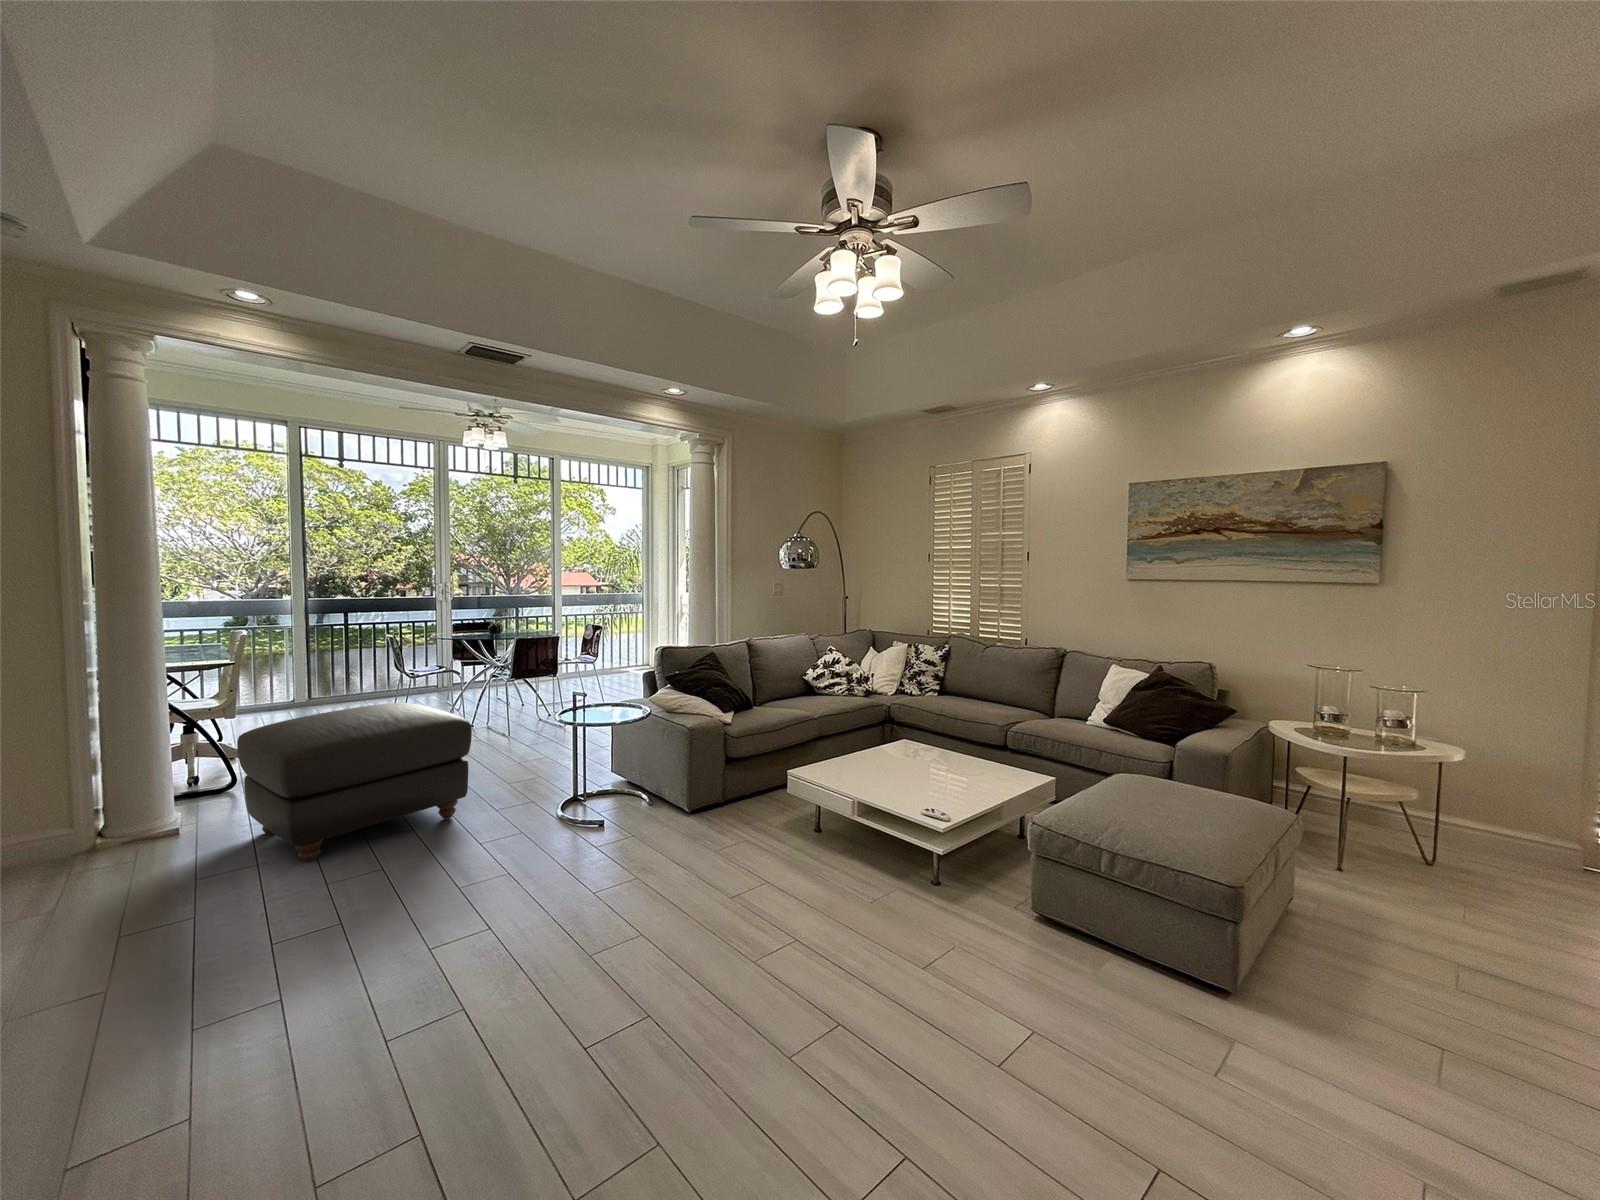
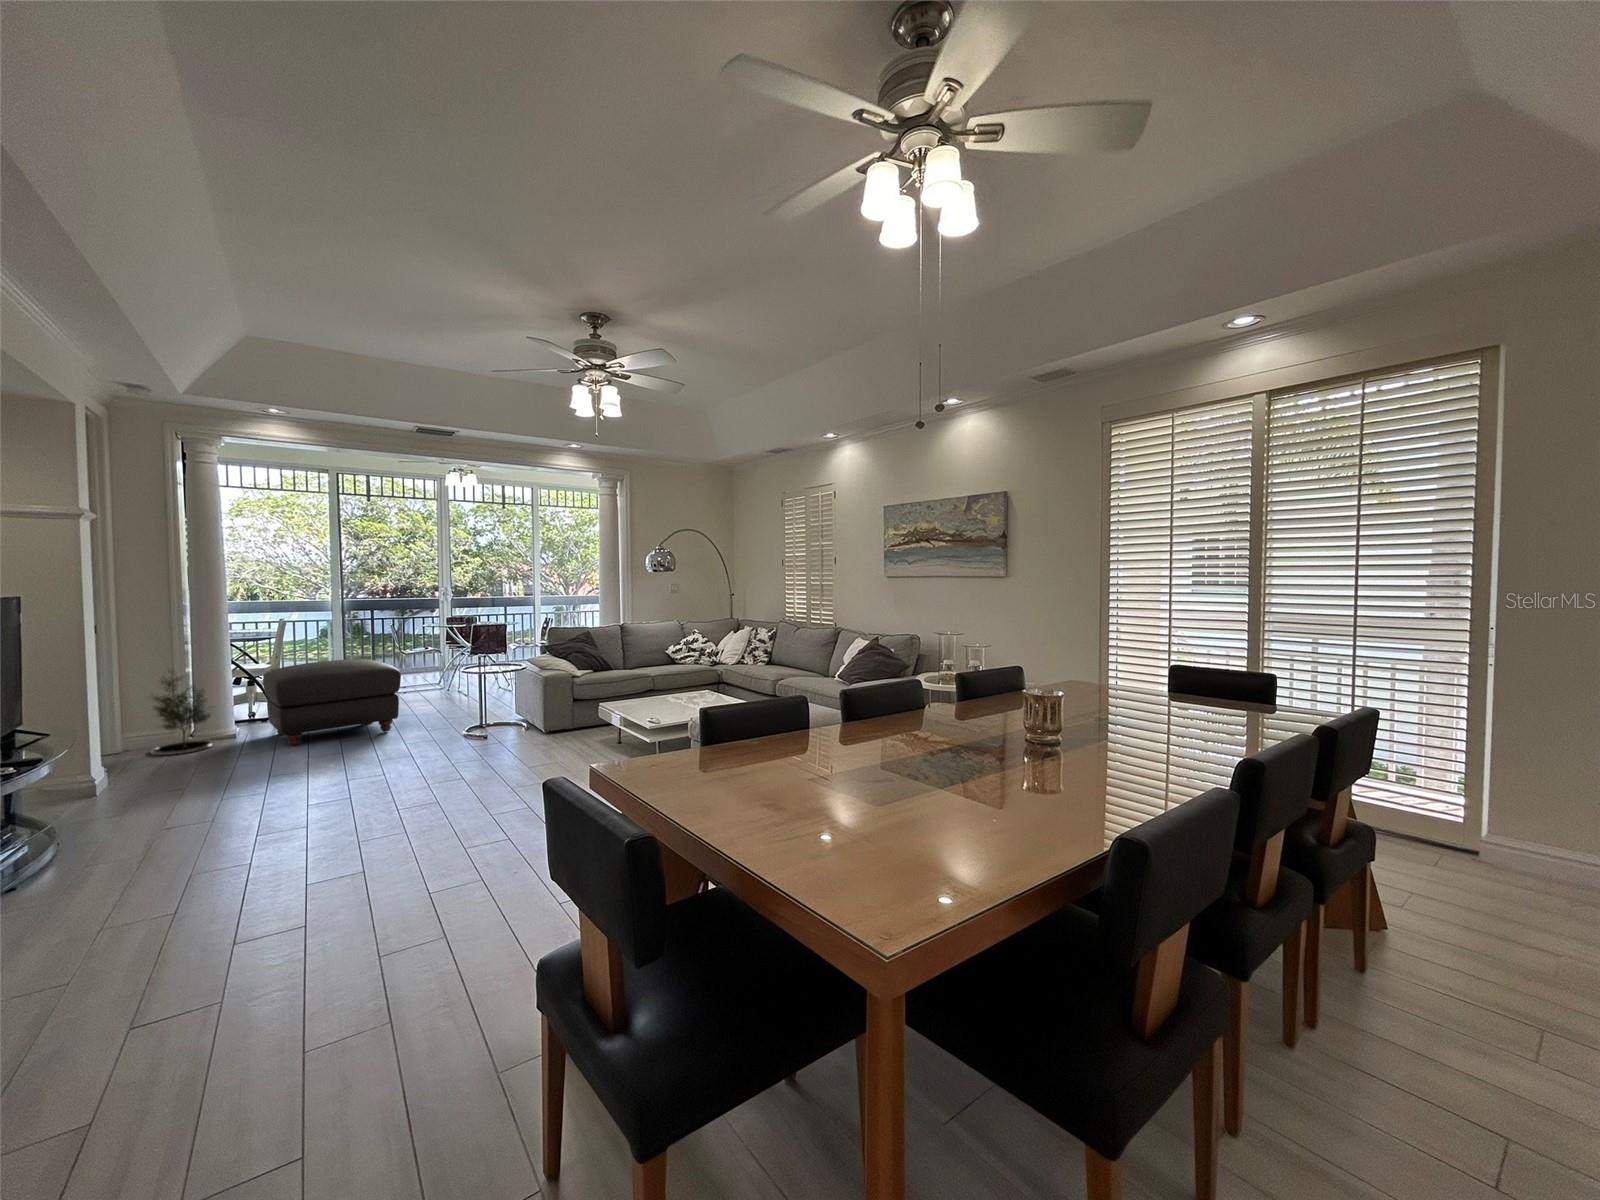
potted tree: none [20,739,157,904] -> present [151,673,215,755]

